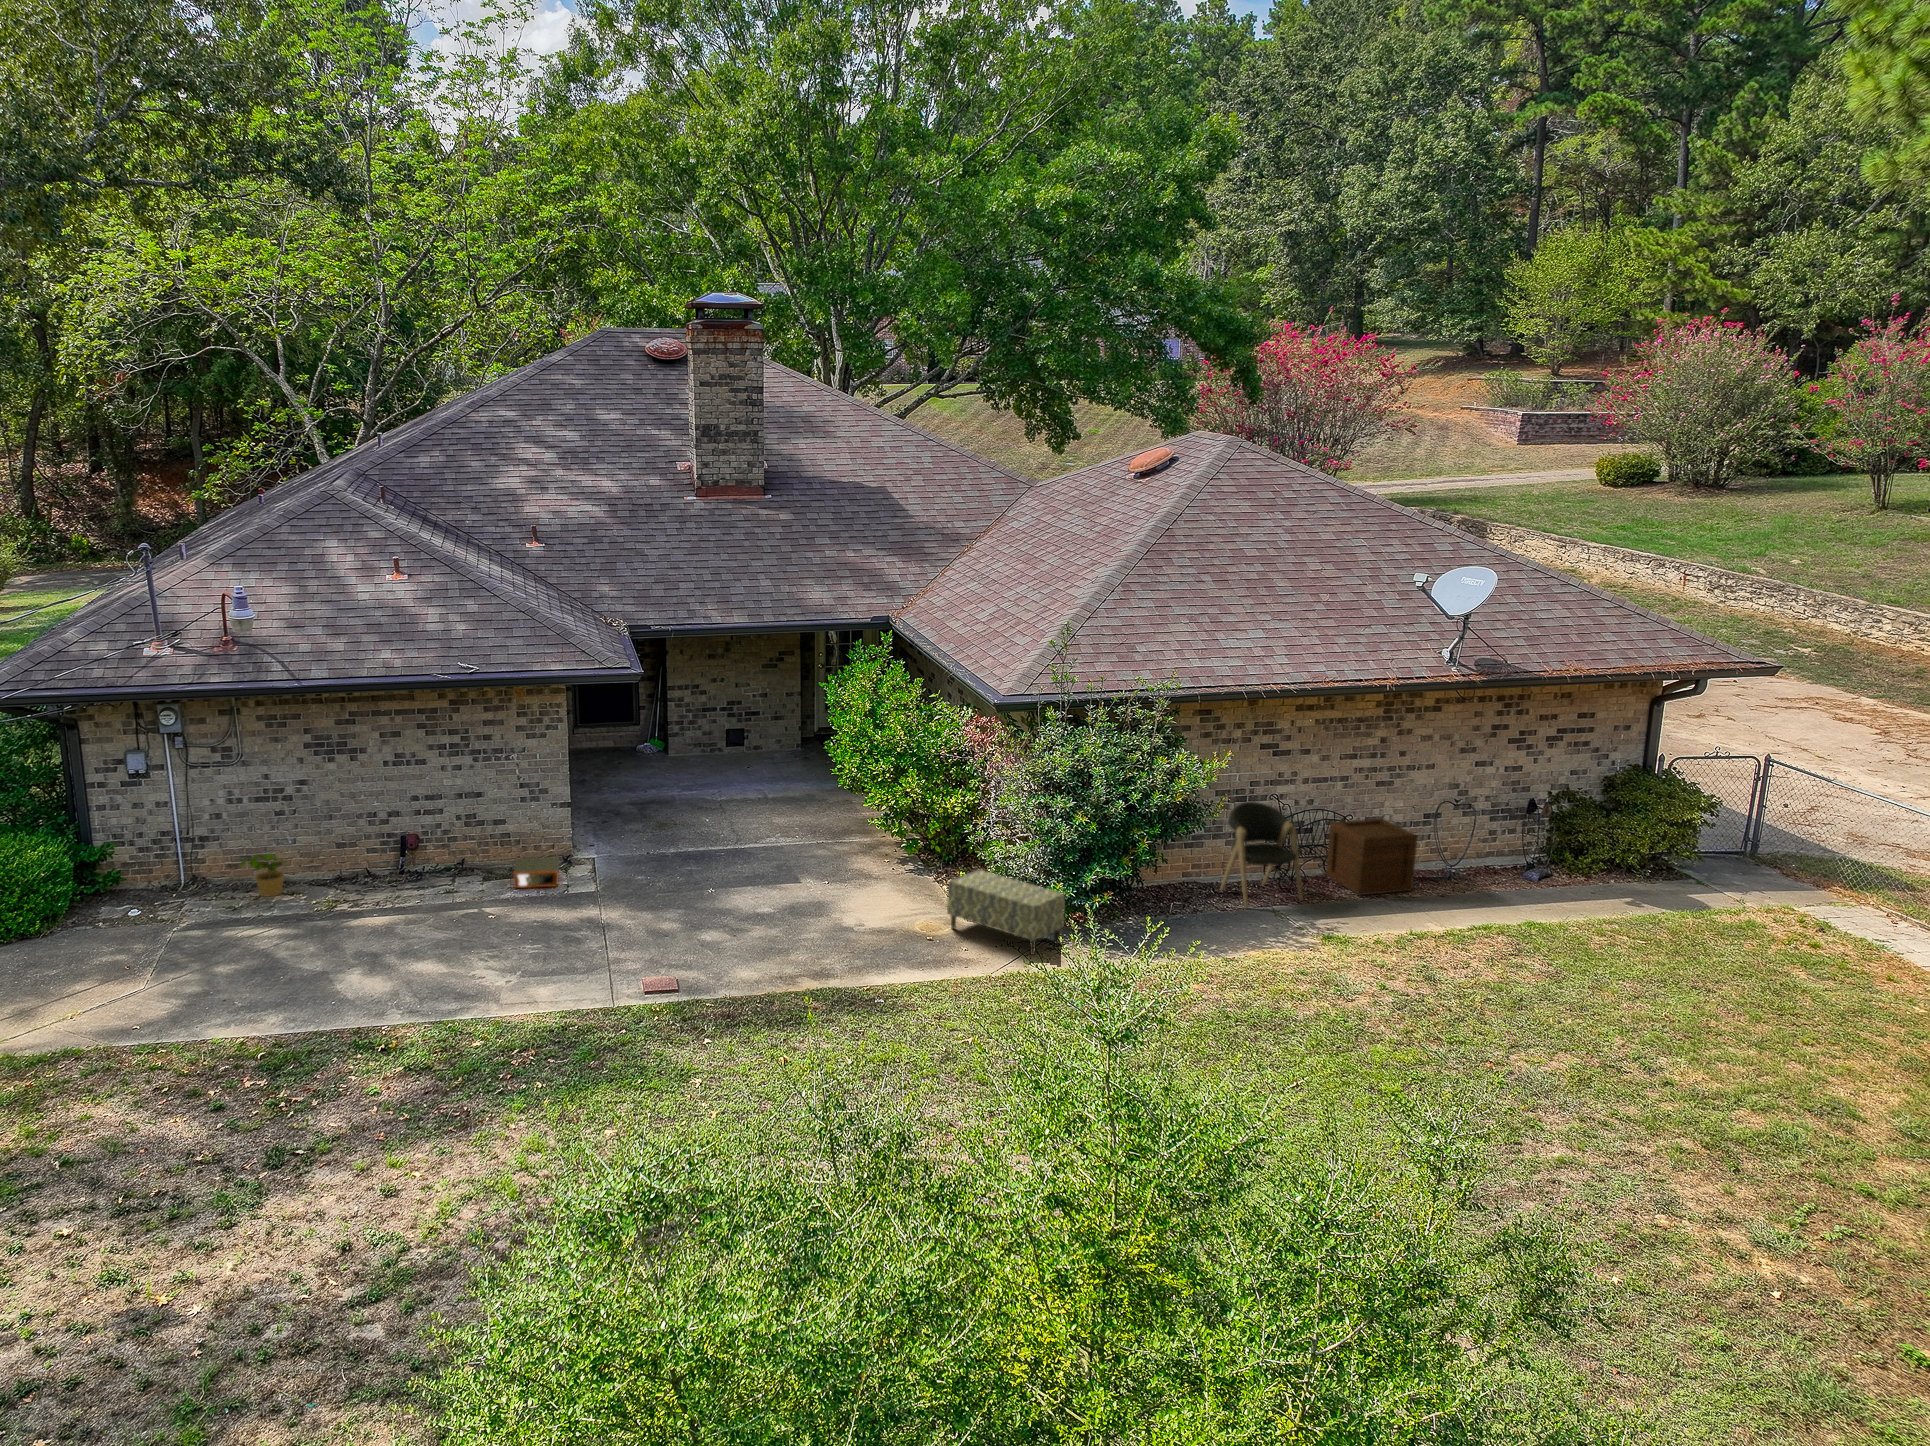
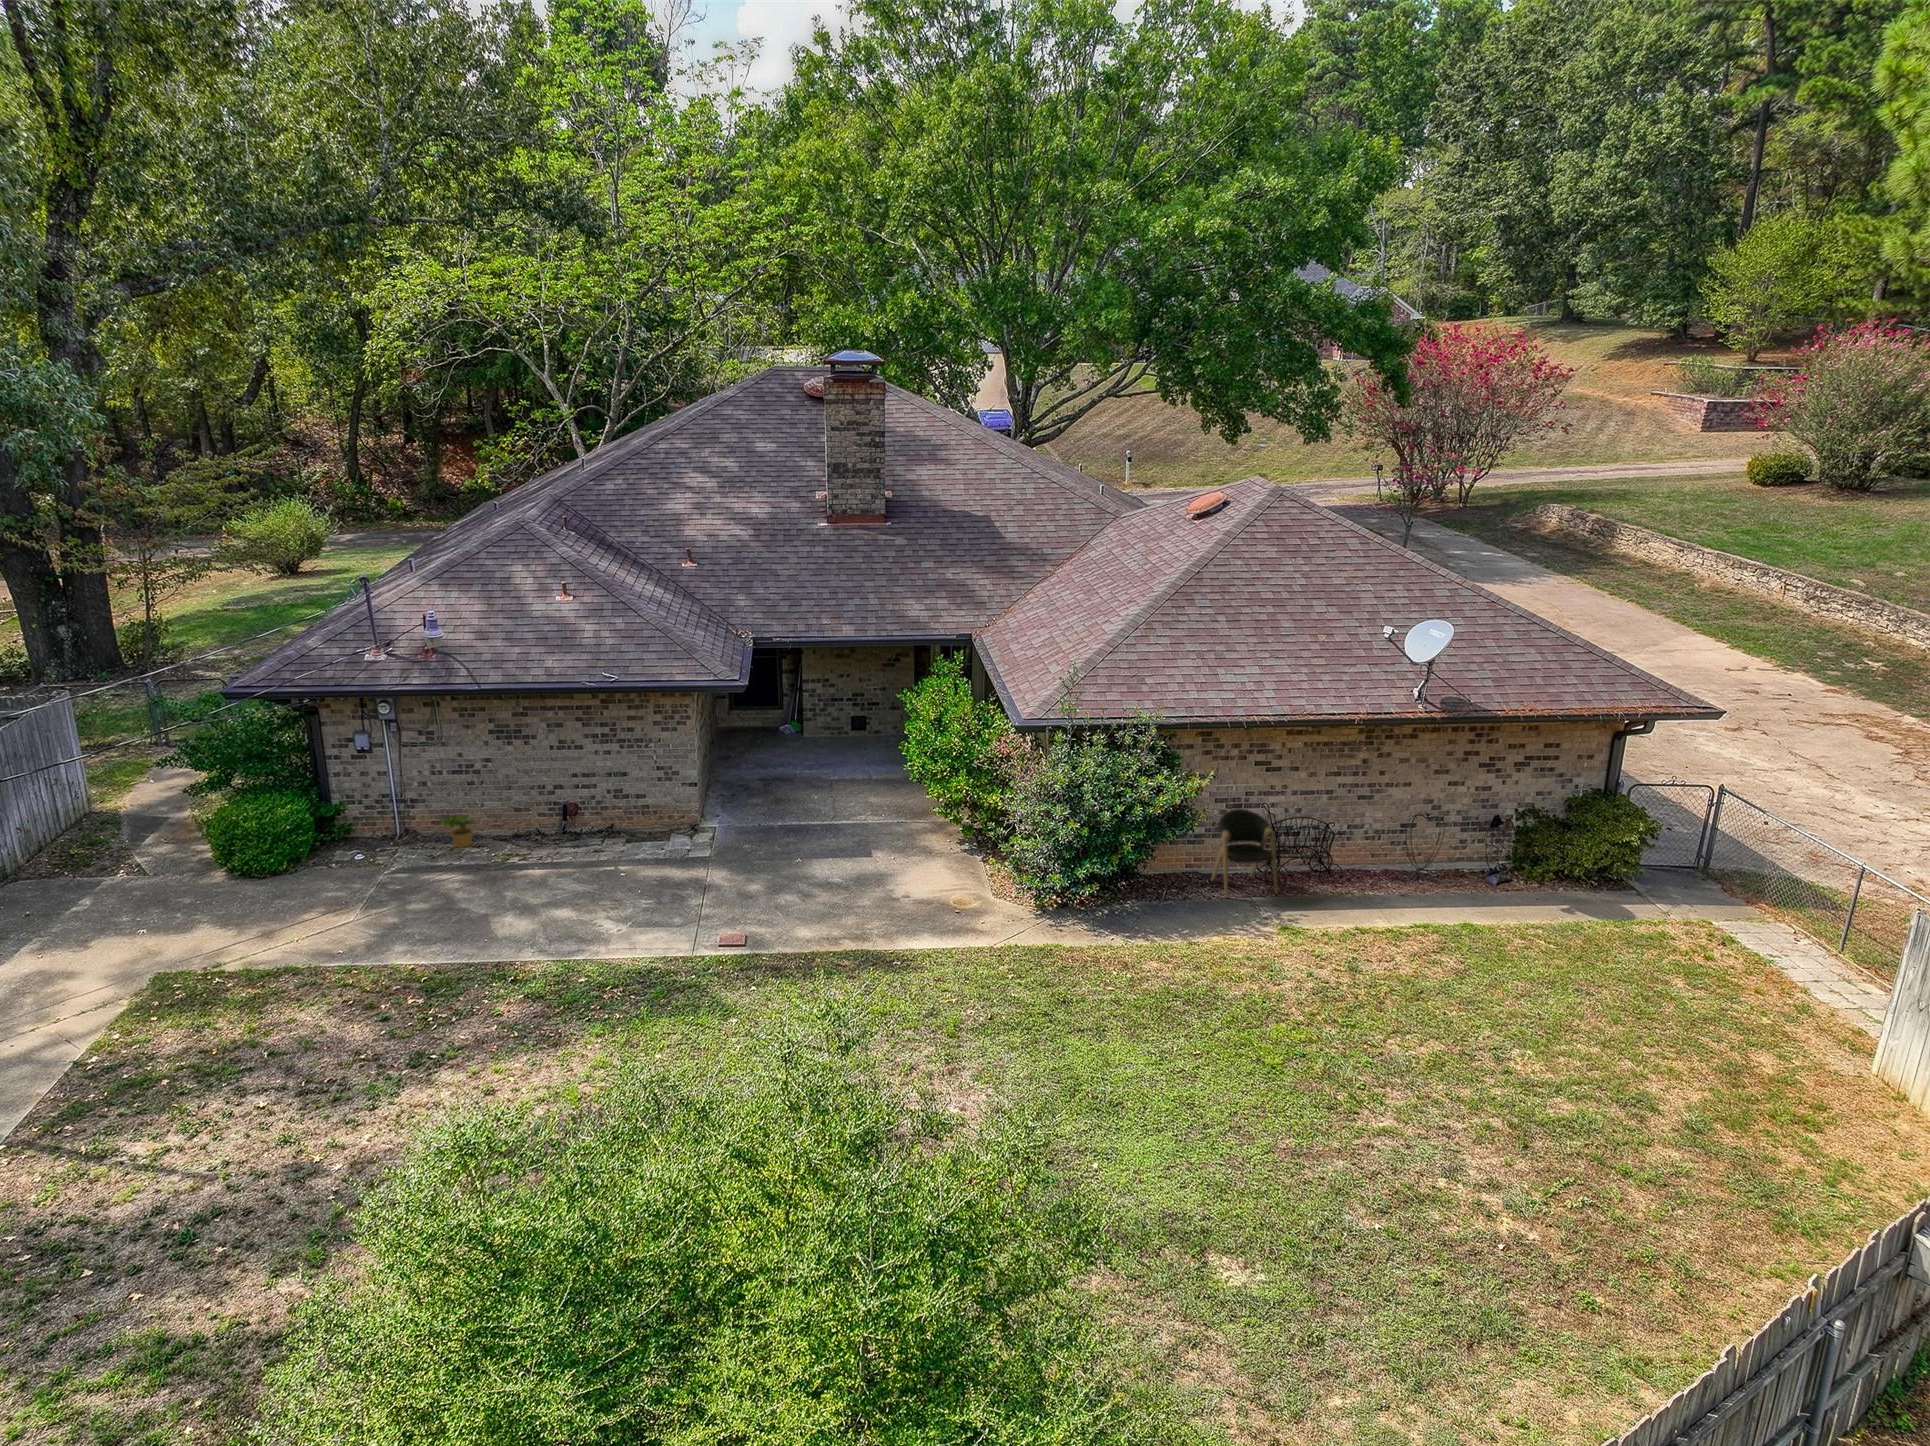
wooden crate: present [1326,818,1417,896] -> none [1307,826,1381,891]
storage box: present [513,857,559,888] -> none [645,825,684,850]
bench: present [947,870,1065,955] -> none [973,856,1063,930]

